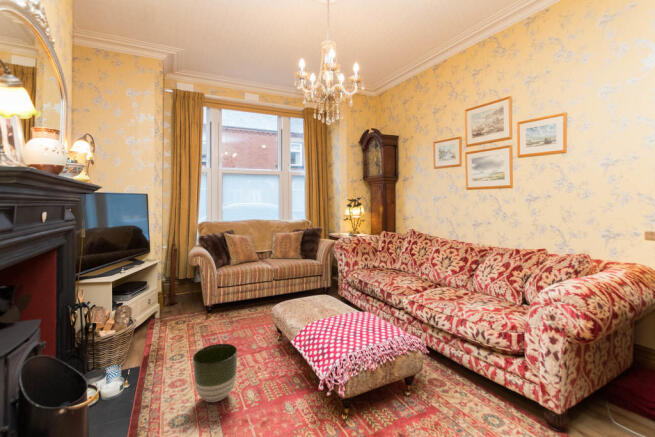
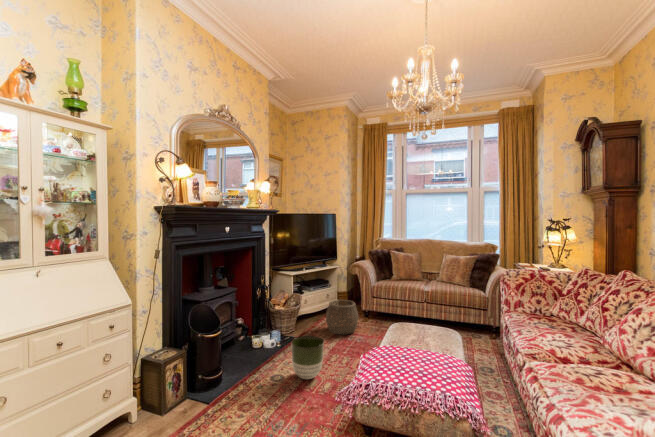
woven basket: none [171,295,214,339] -> present [326,300,358,334]

